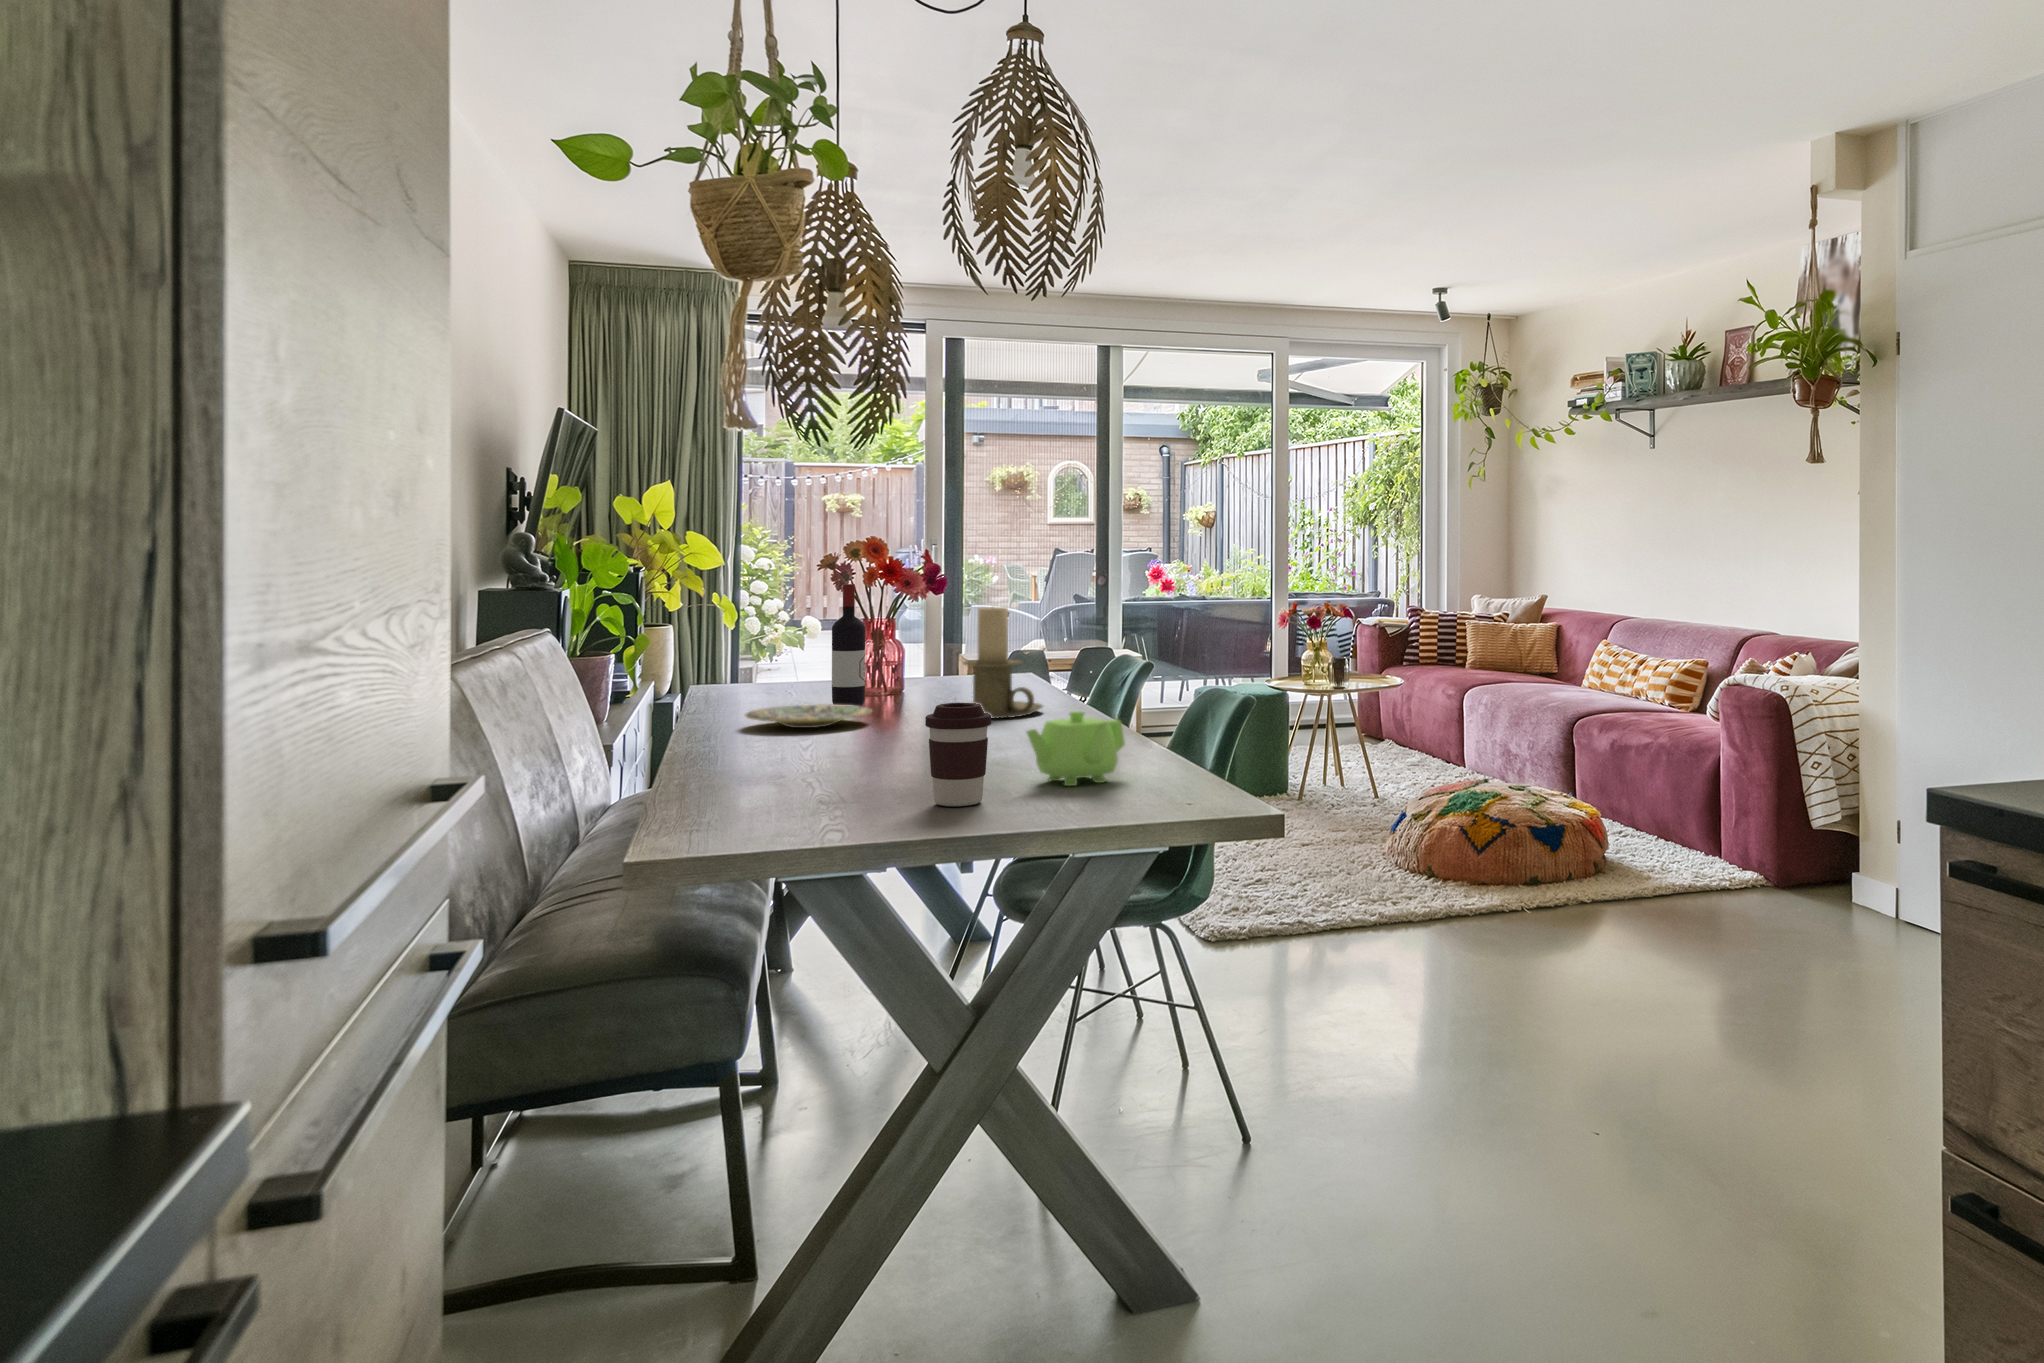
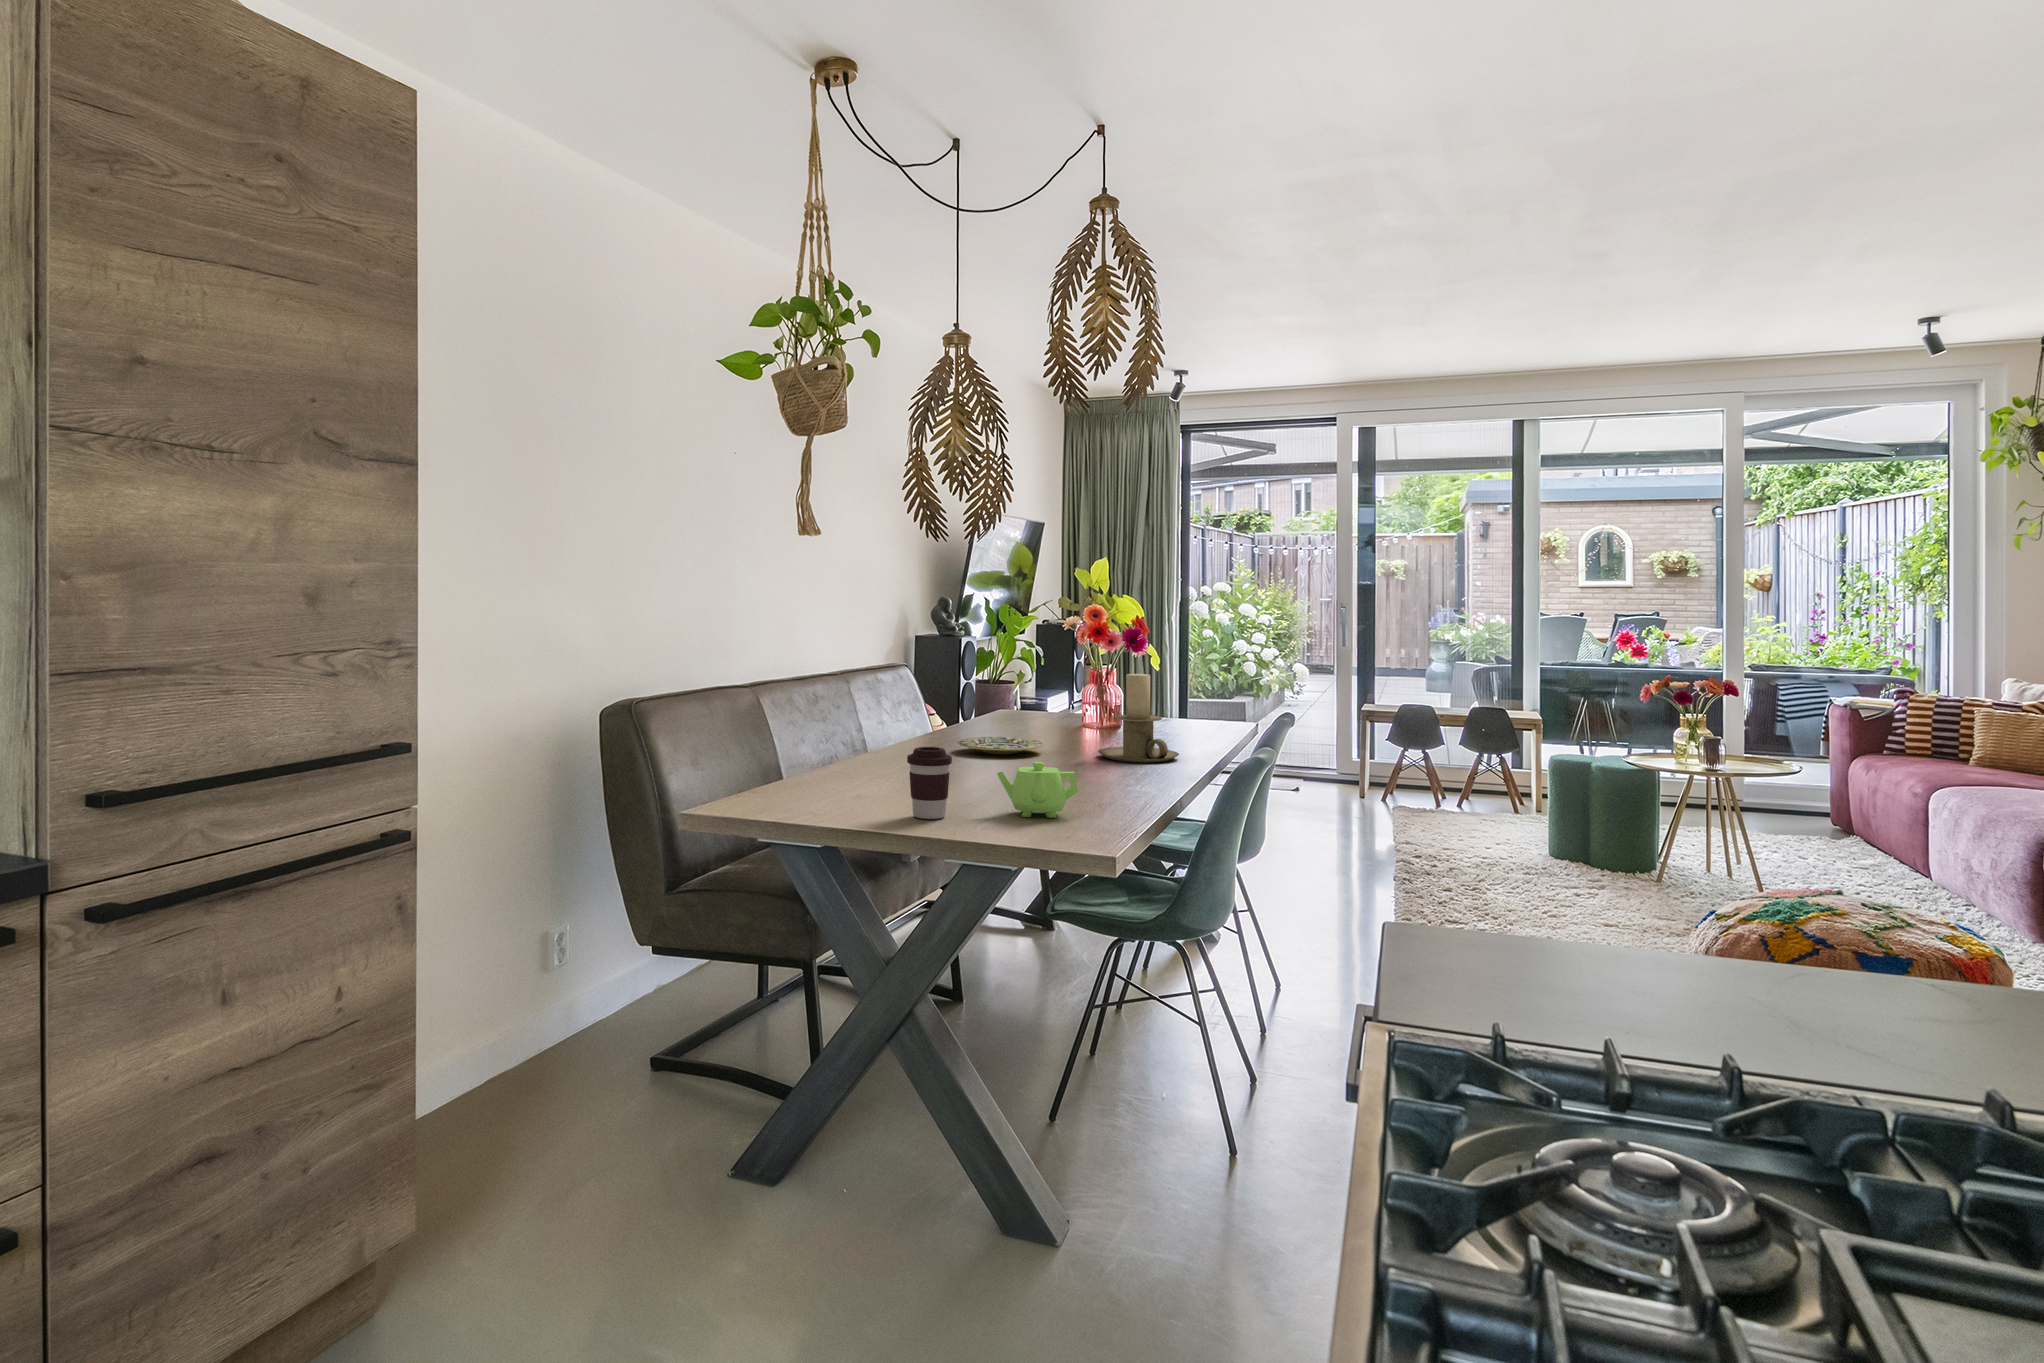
wine bottle: present [832,584,865,706] -> none [1051,649,1075,742]

